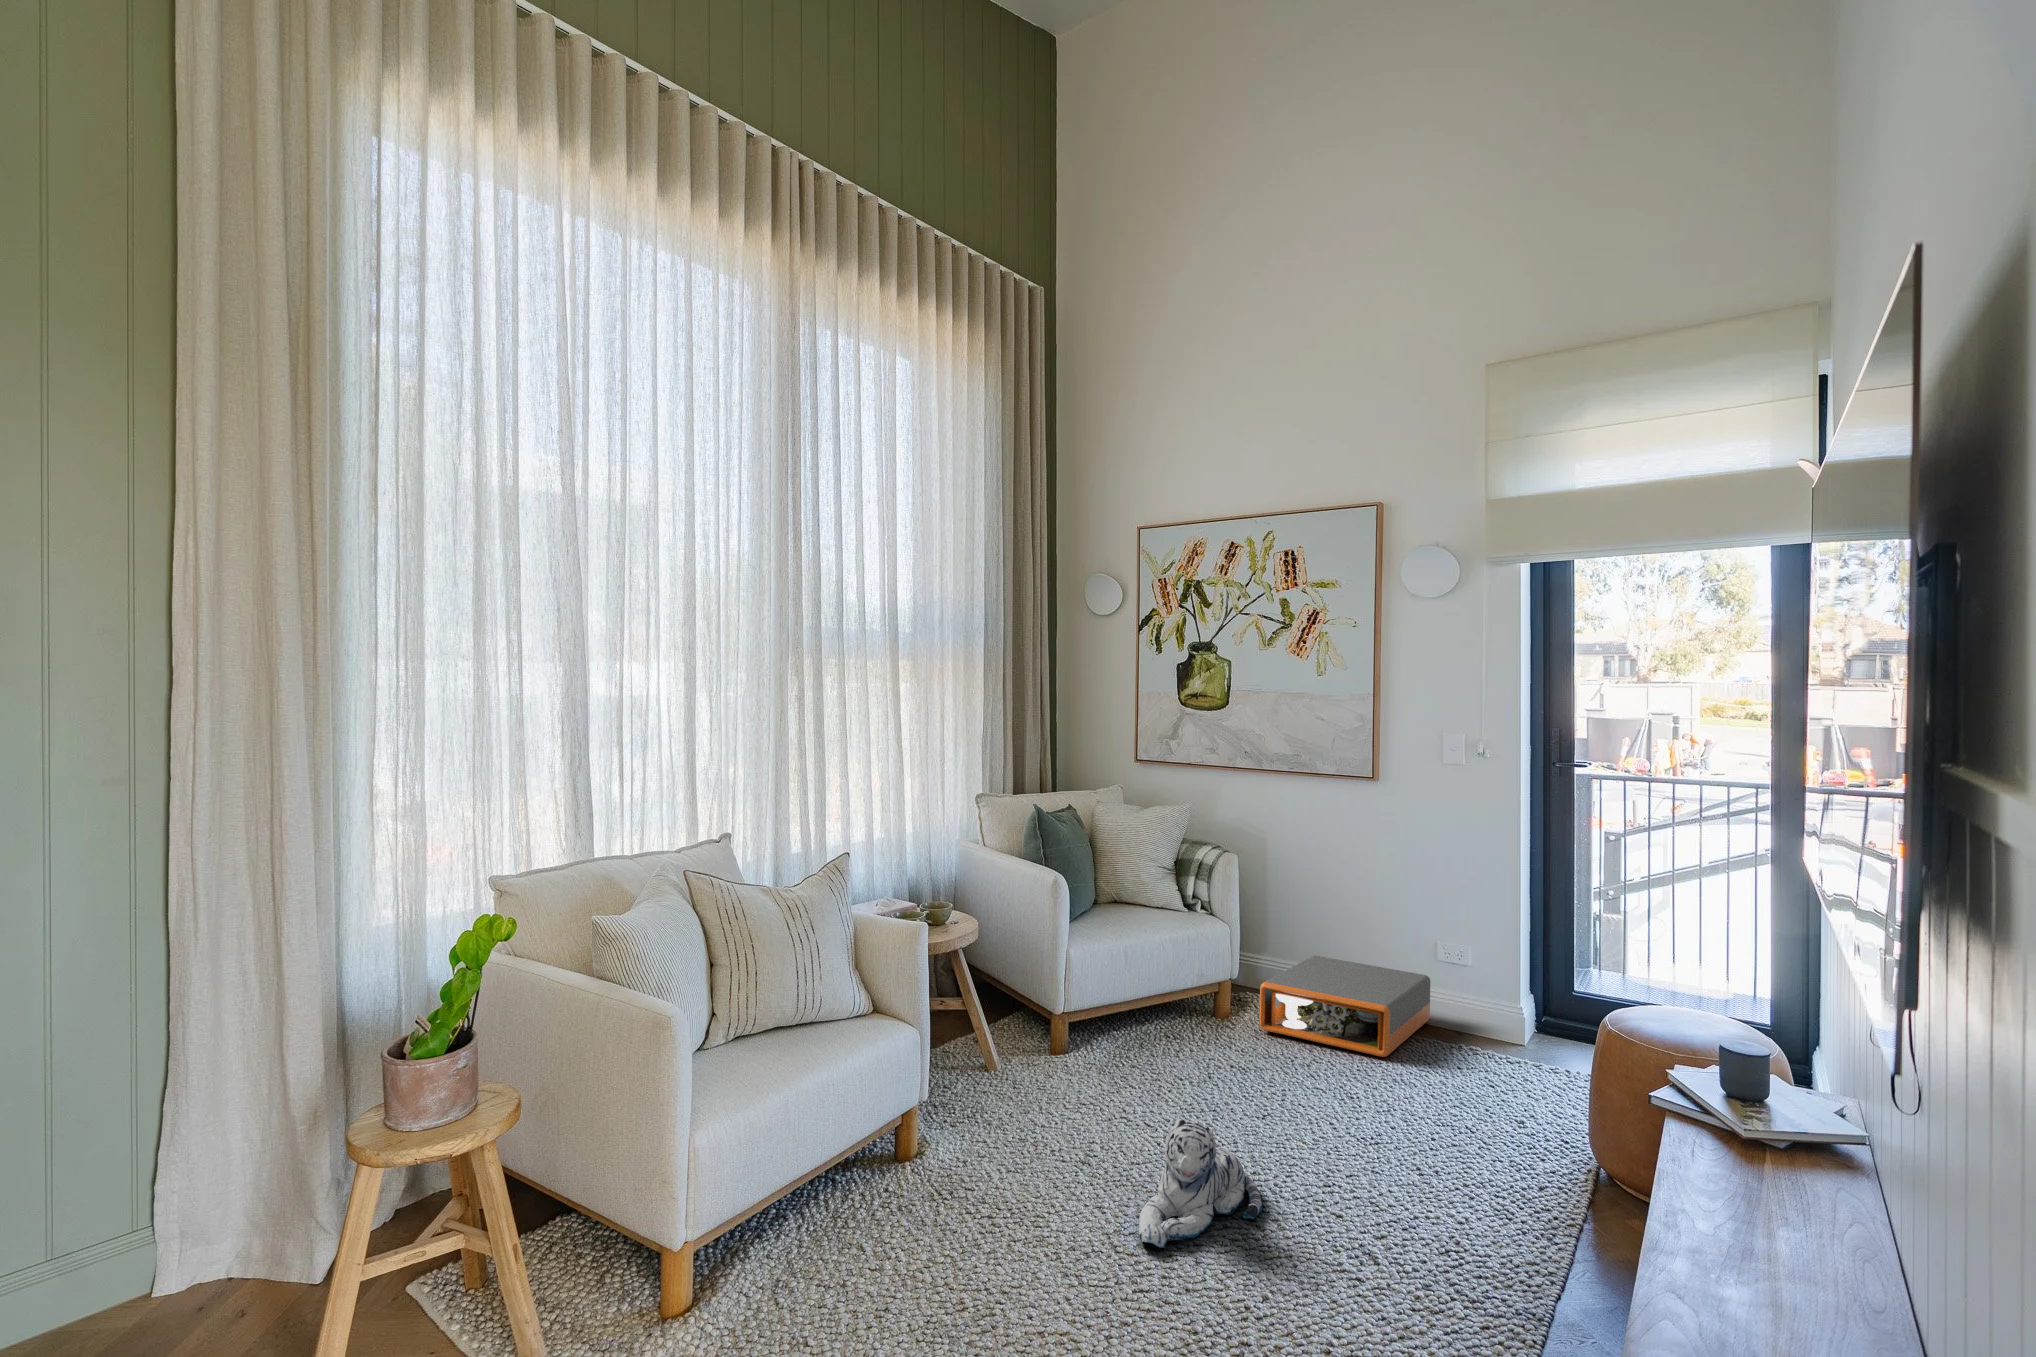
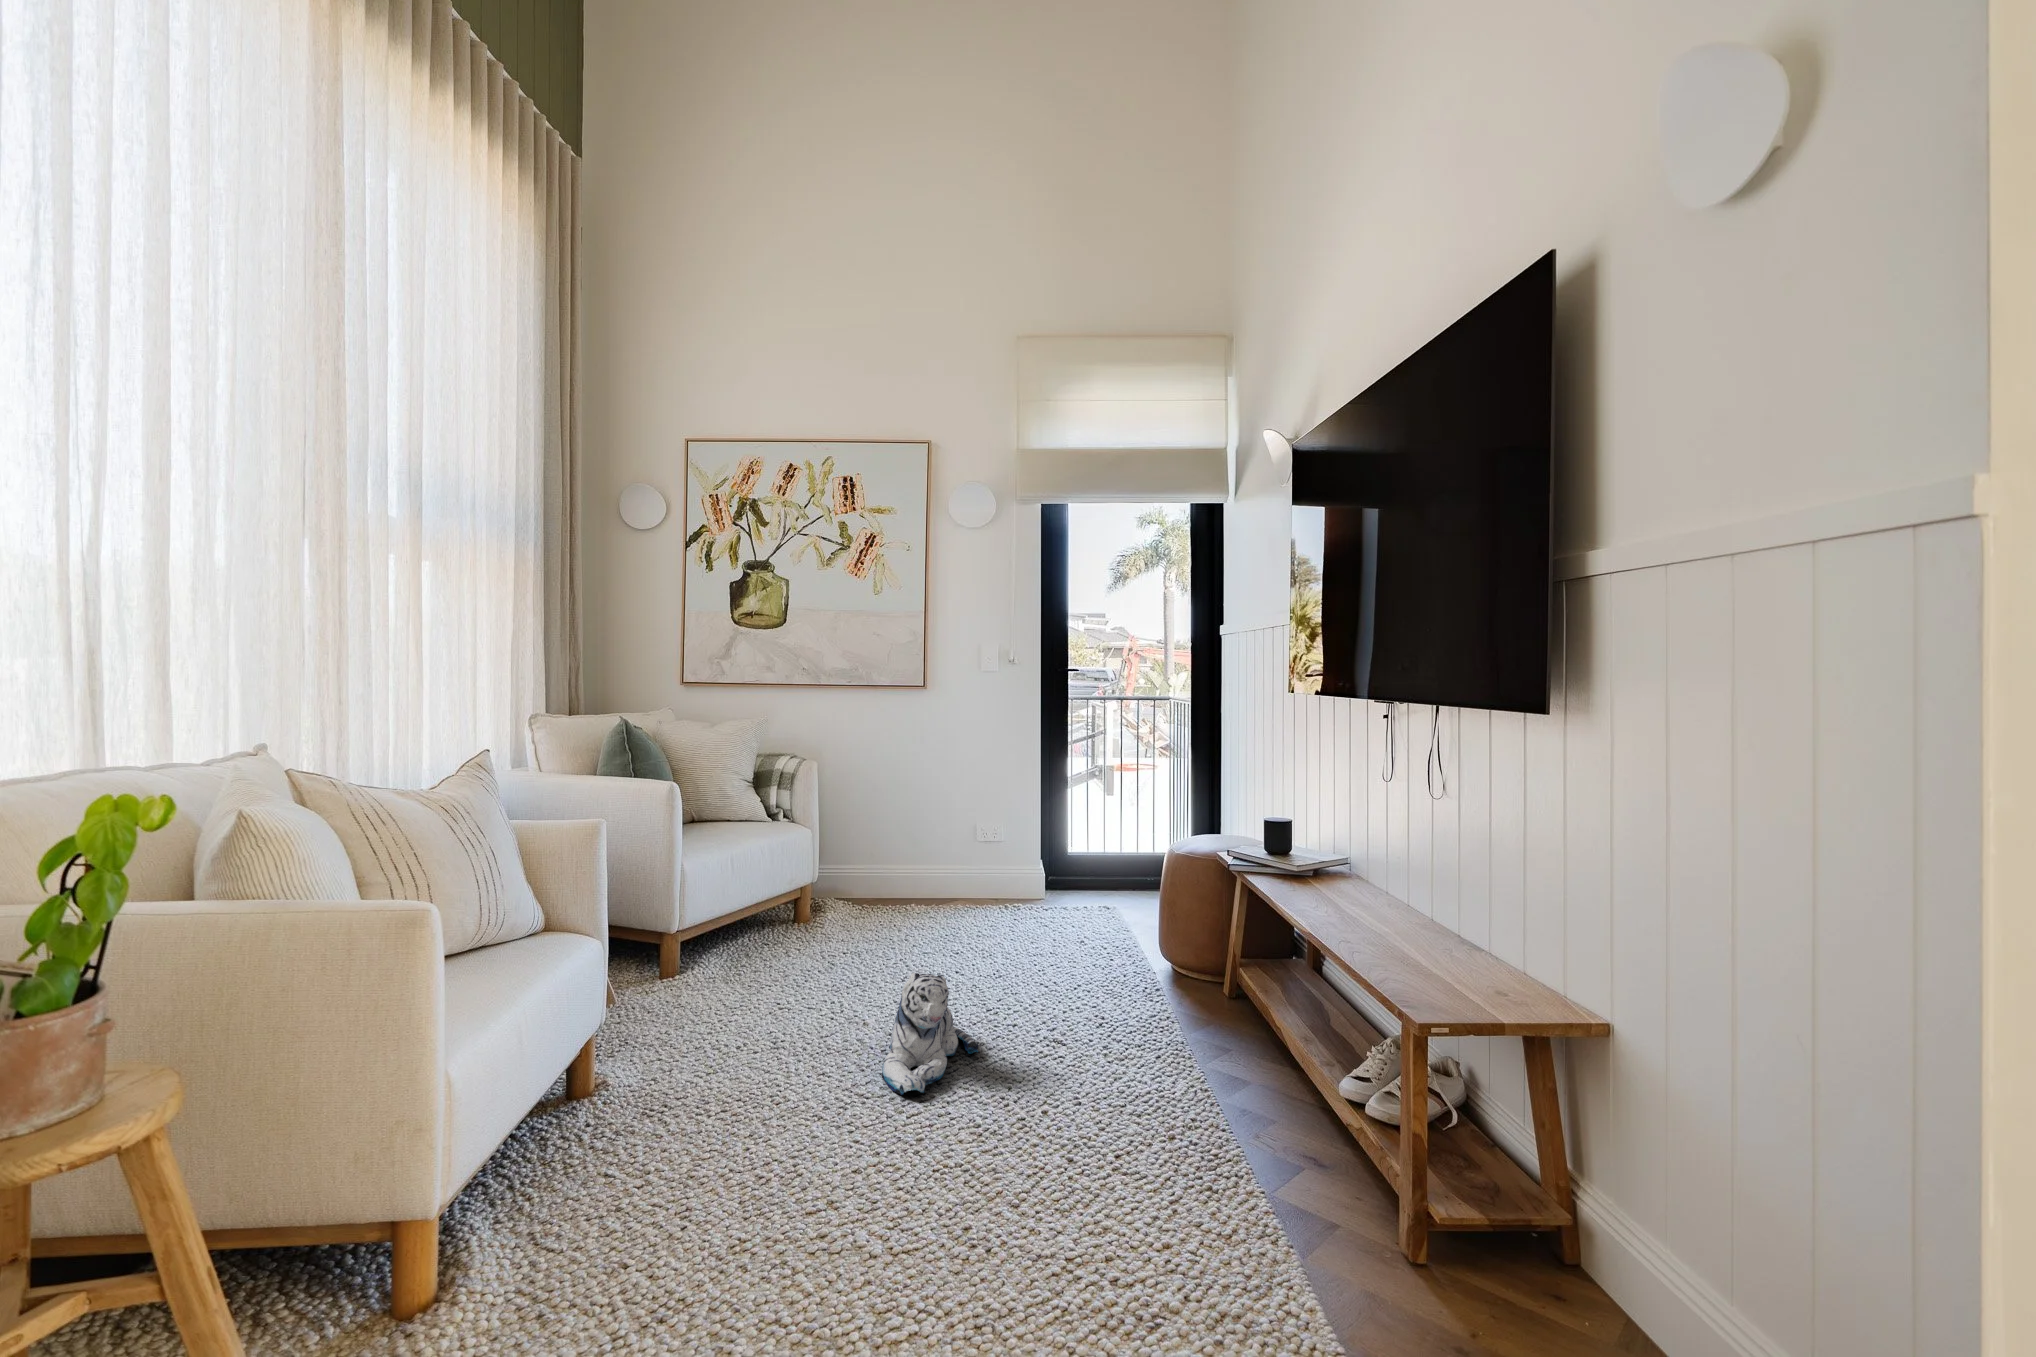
storage box: present [1259,956,1430,1057] -> none [849,855,978,925]

